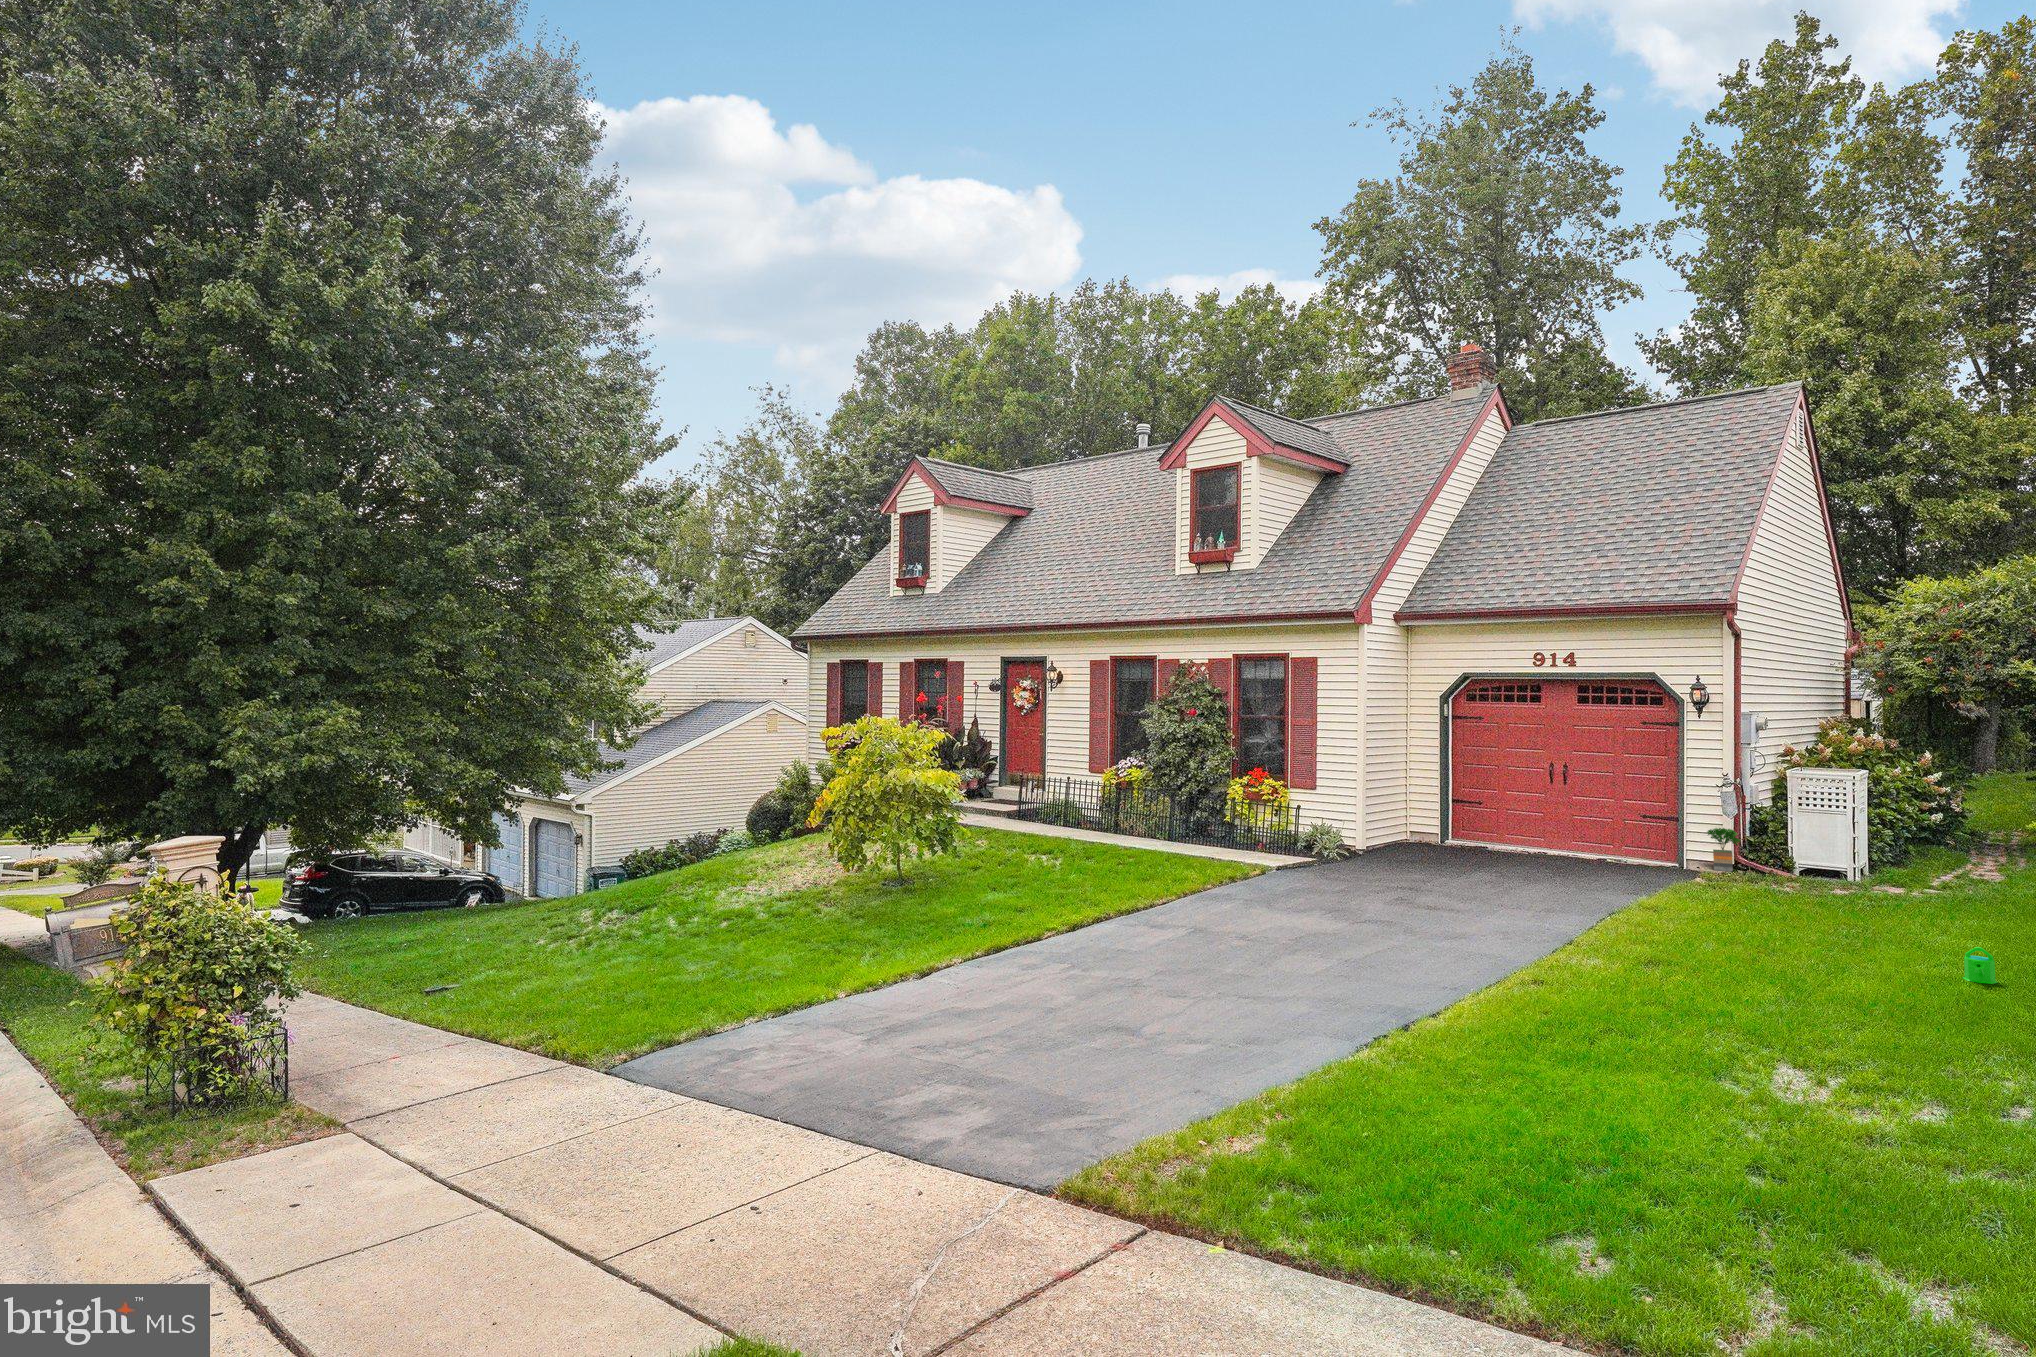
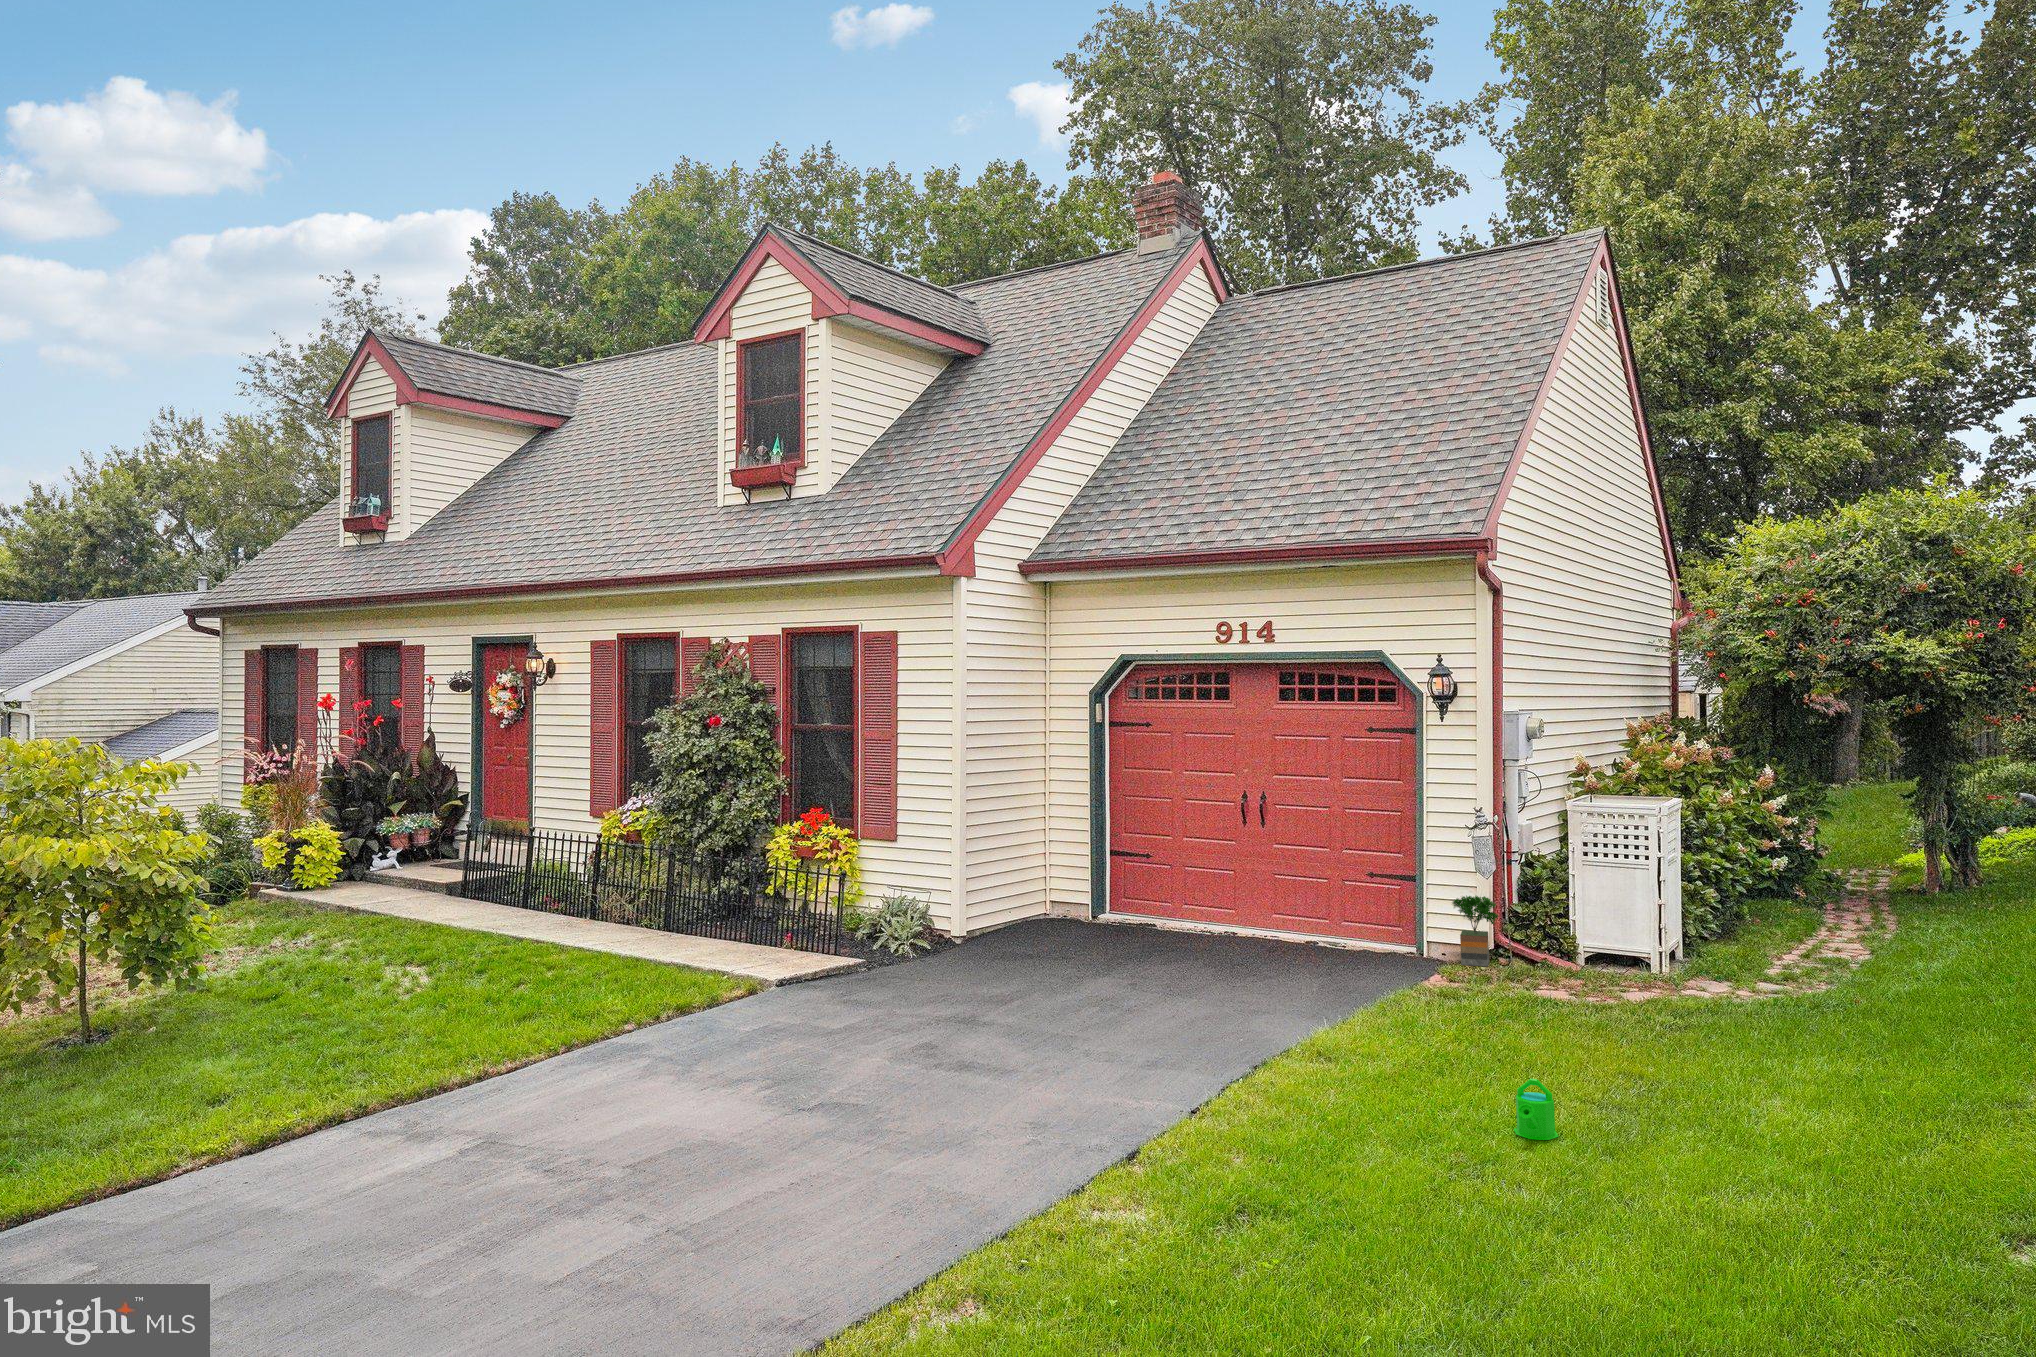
watering can: present [1963,947,1998,984] -> present [1514,1079,1558,1140]

